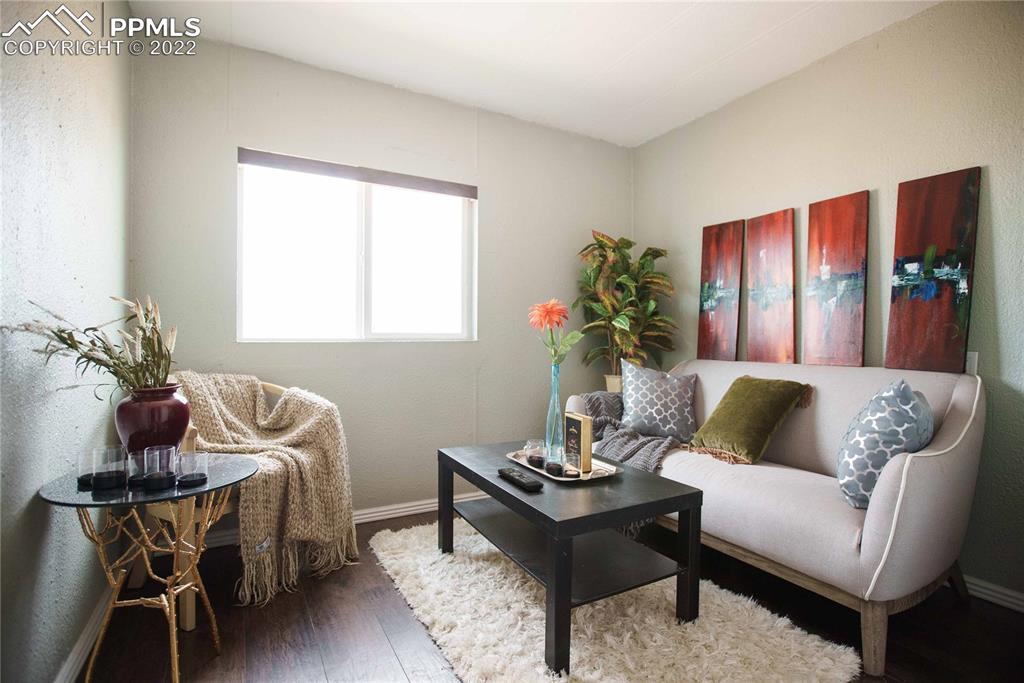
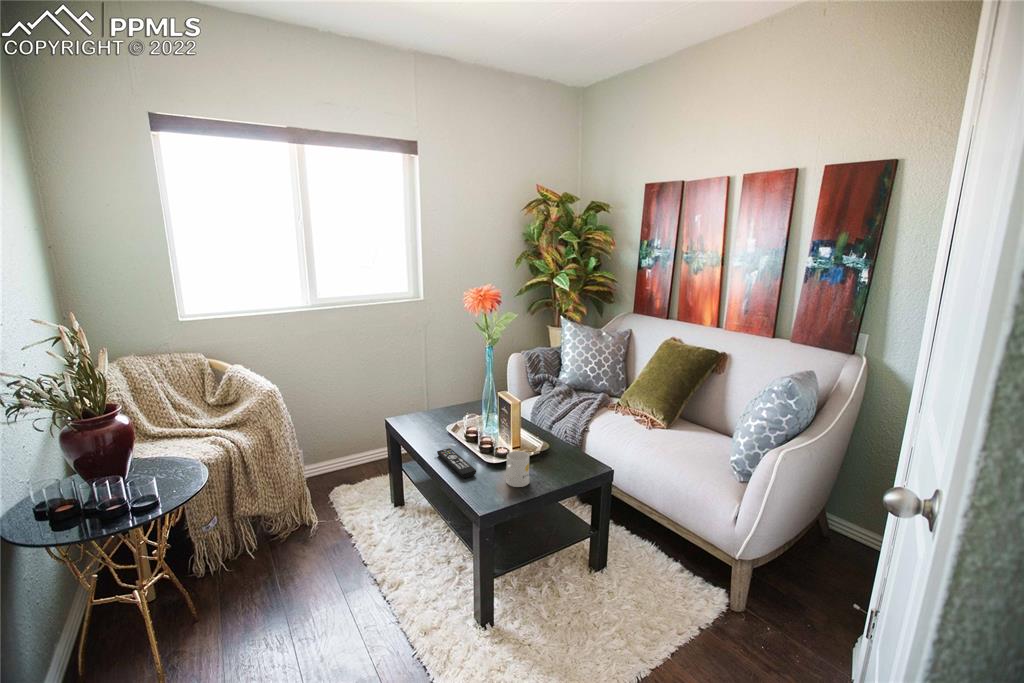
mug: none [578,462,606,500] -> present [506,451,529,487]

